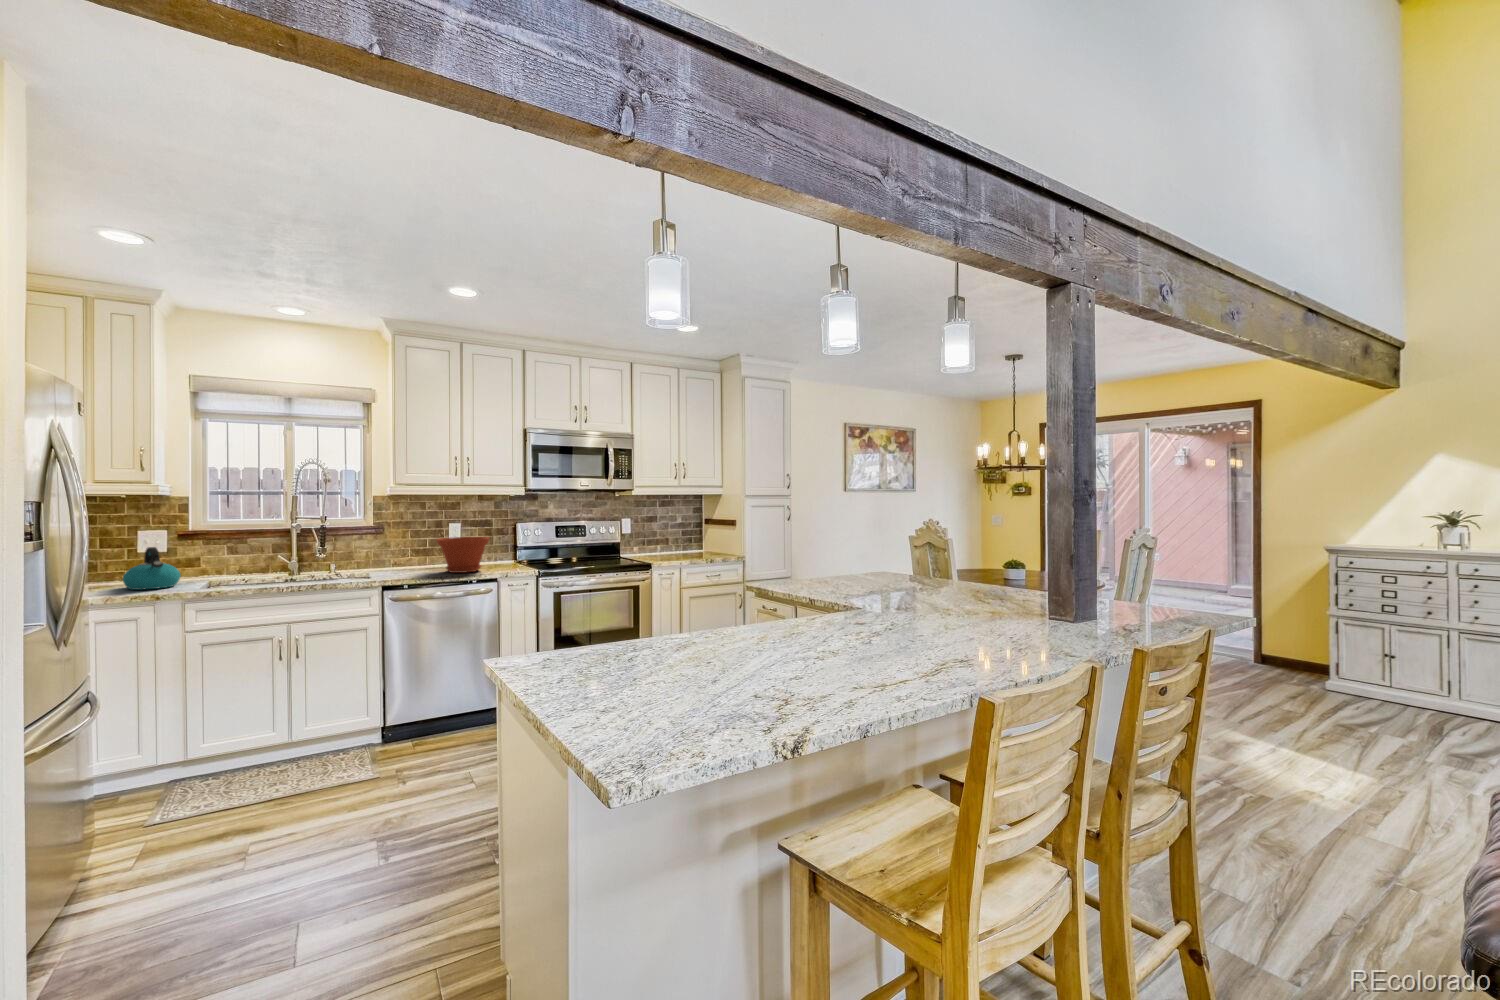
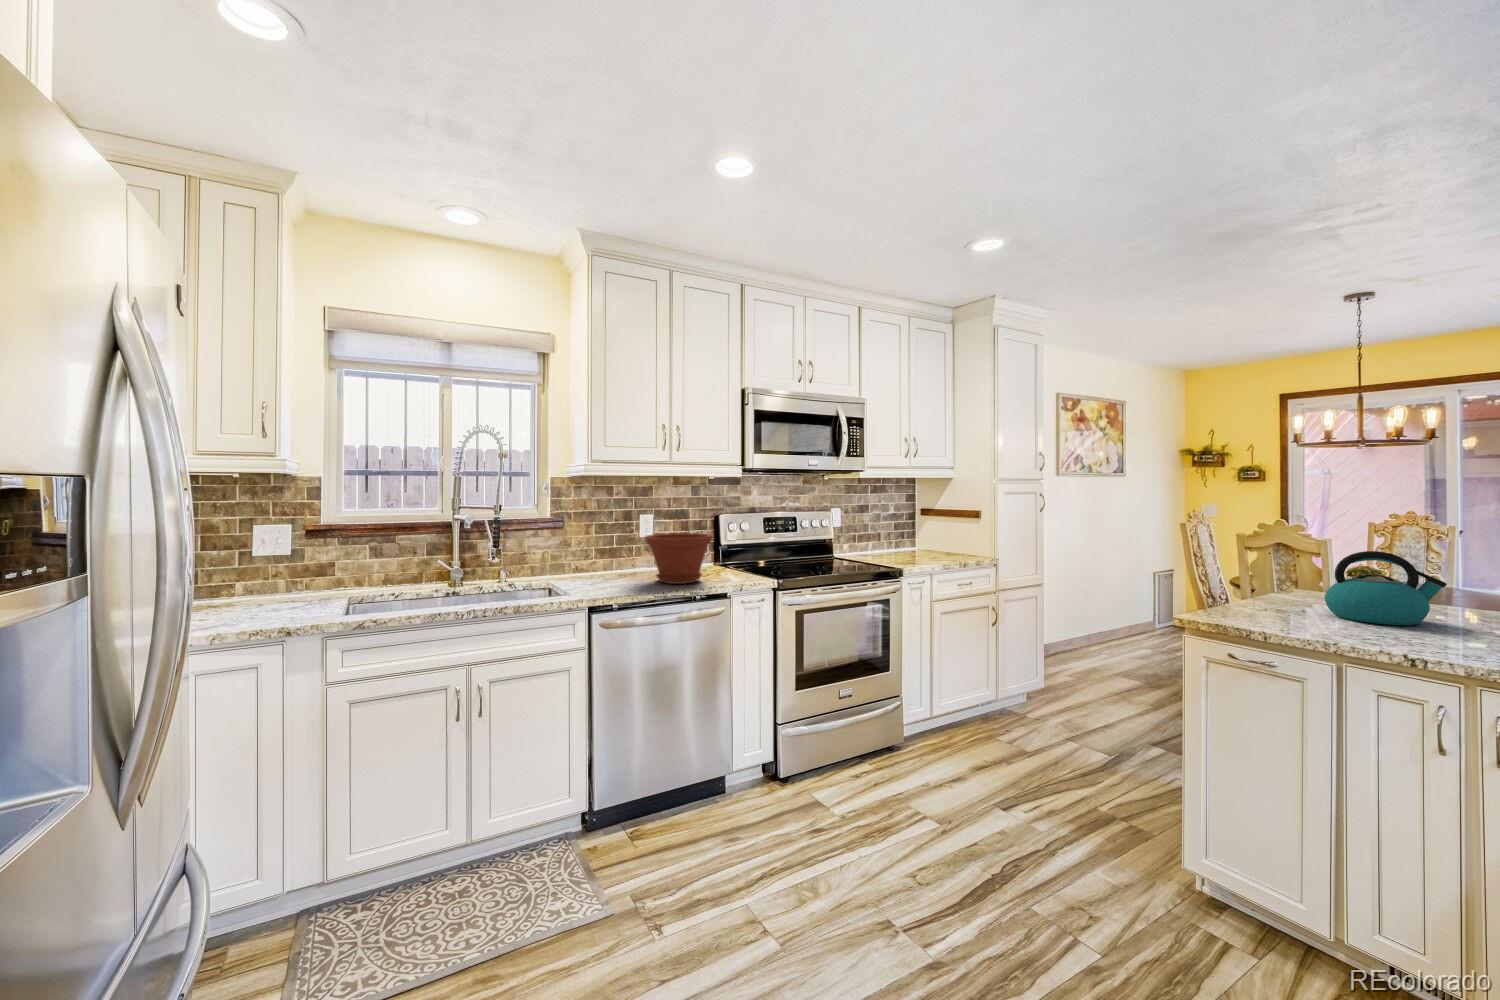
kettle: present [123,547,181,590] -> present [1325,551,1447,625]

